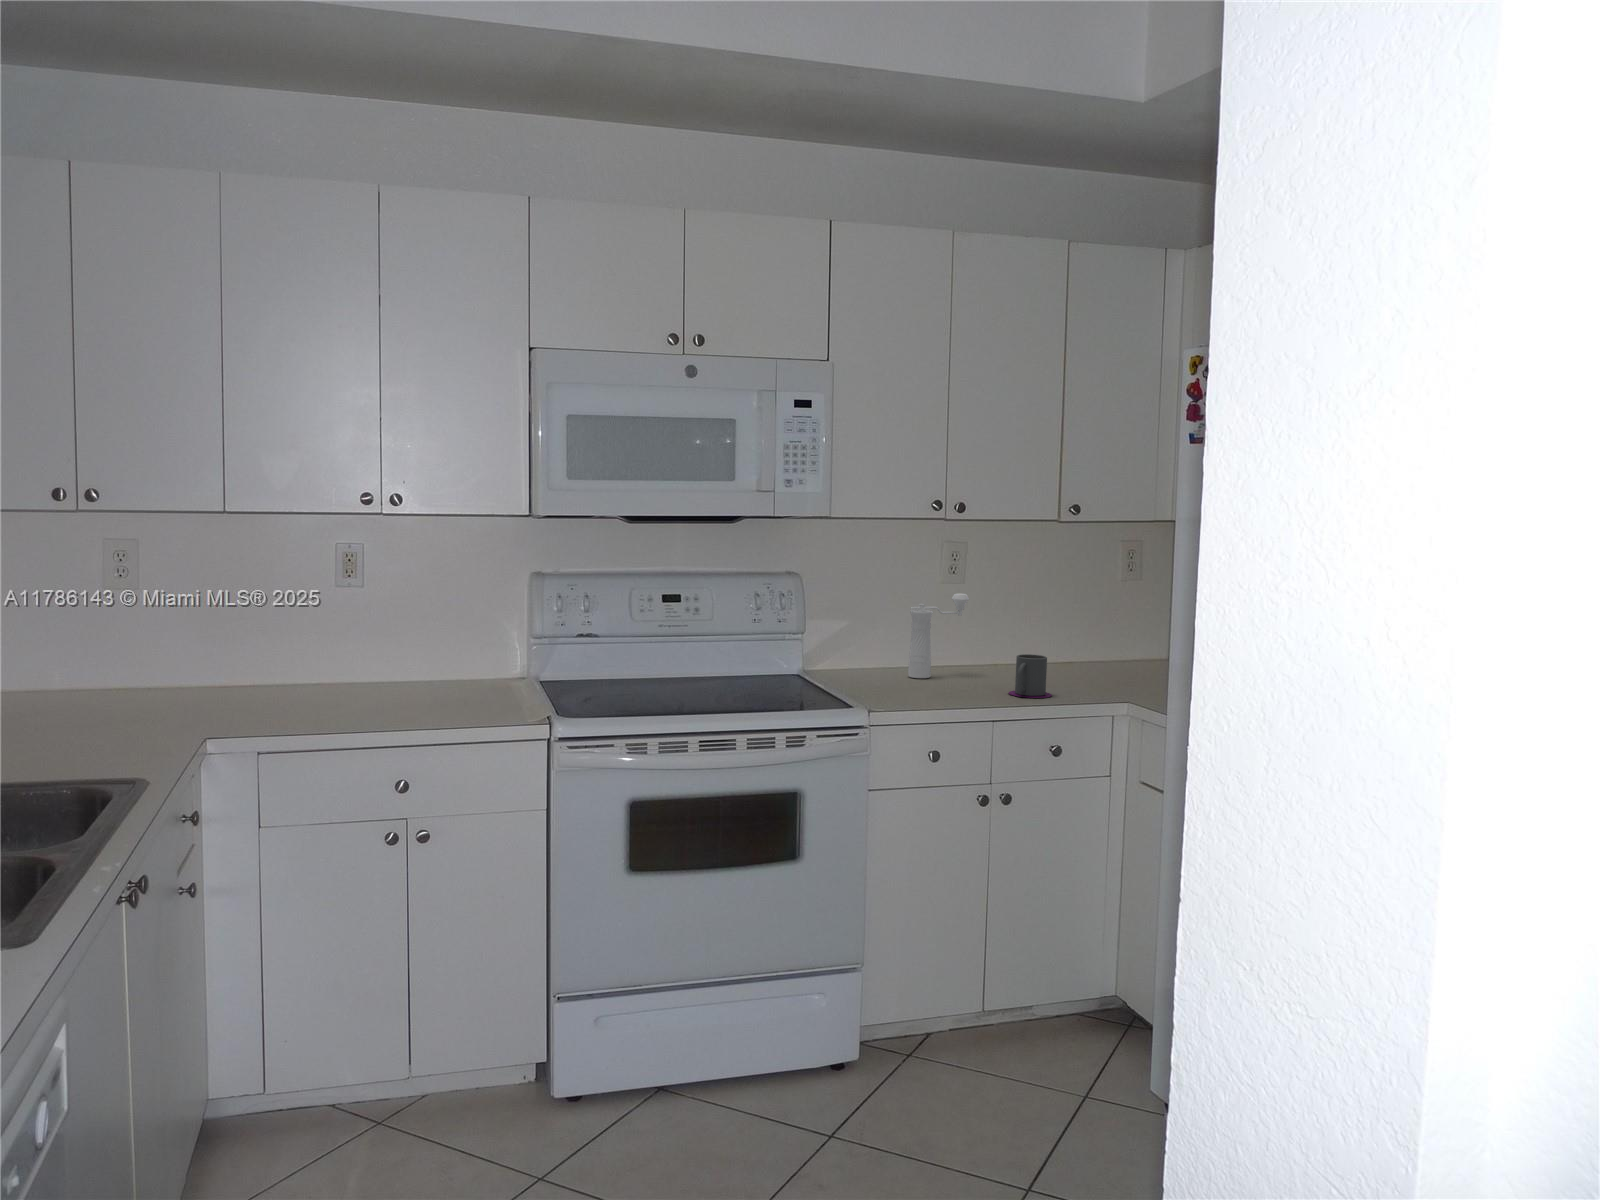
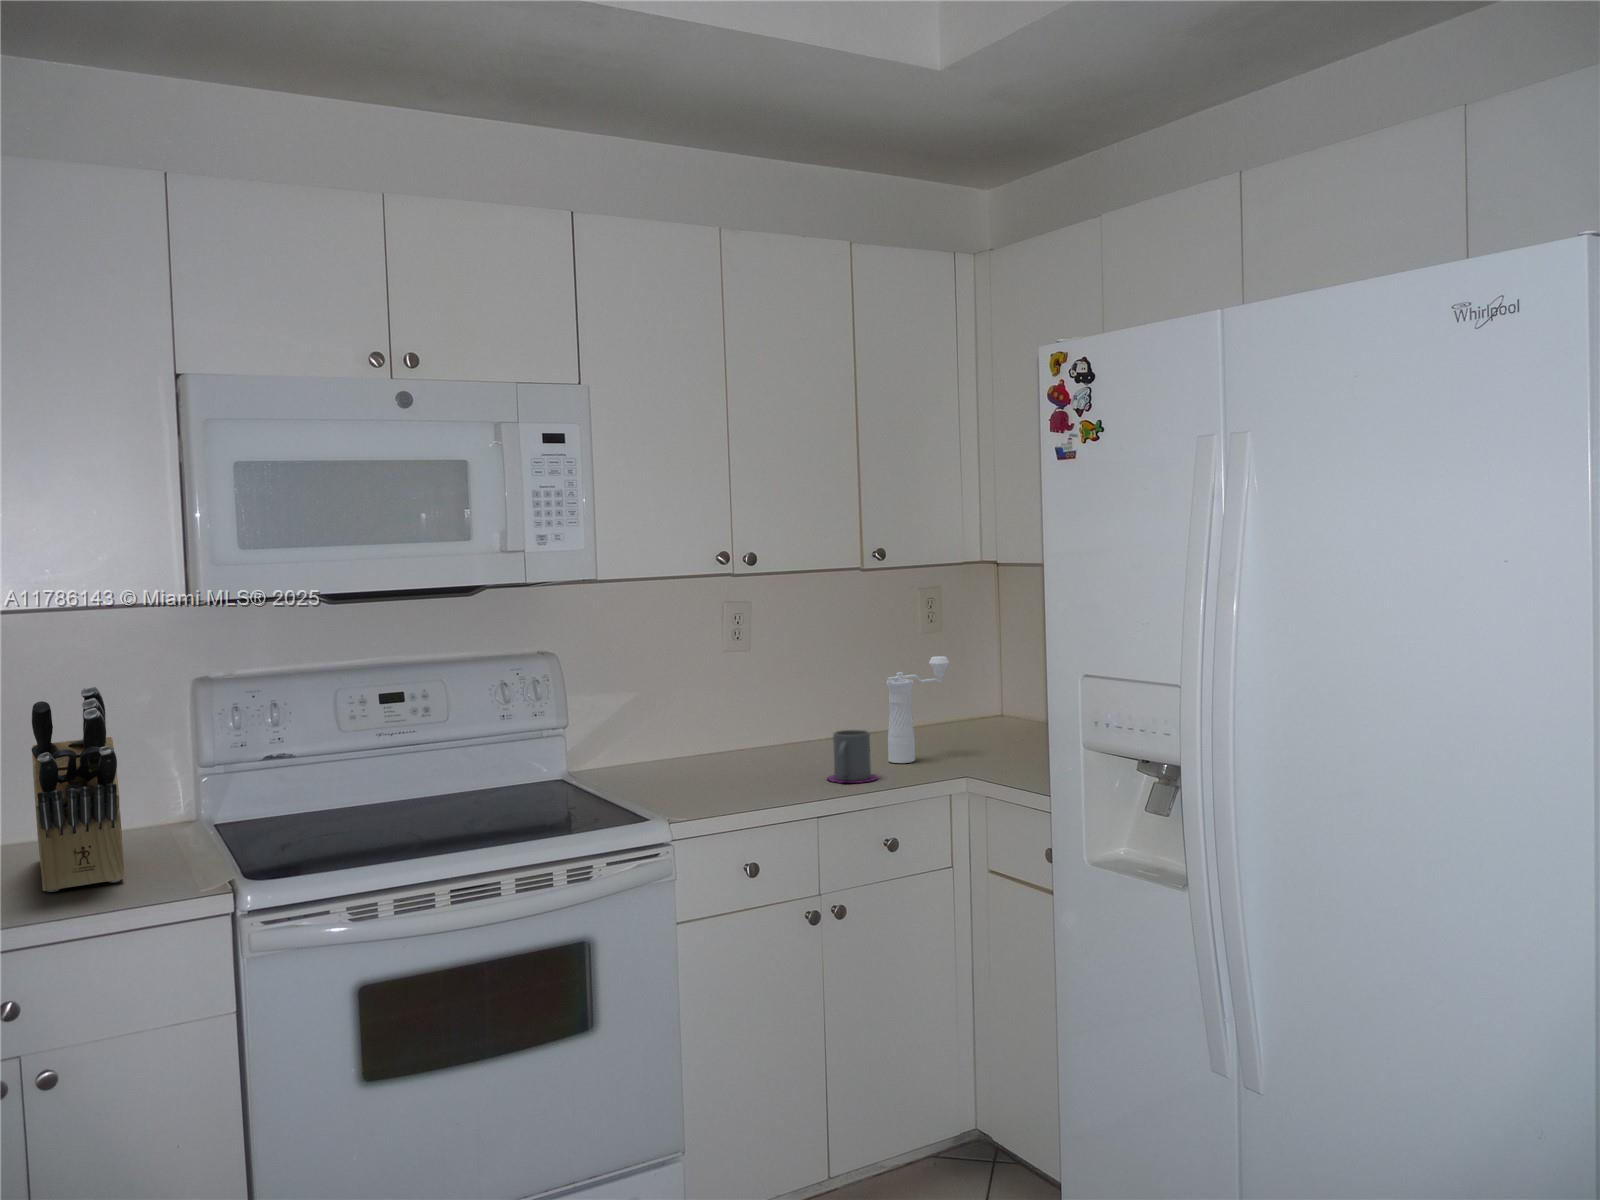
knife block: none [426,571,480,711] -> present [32,686,124,892]
pepper mill: present [908,593,969,678] -> present [886,656,949,763]

